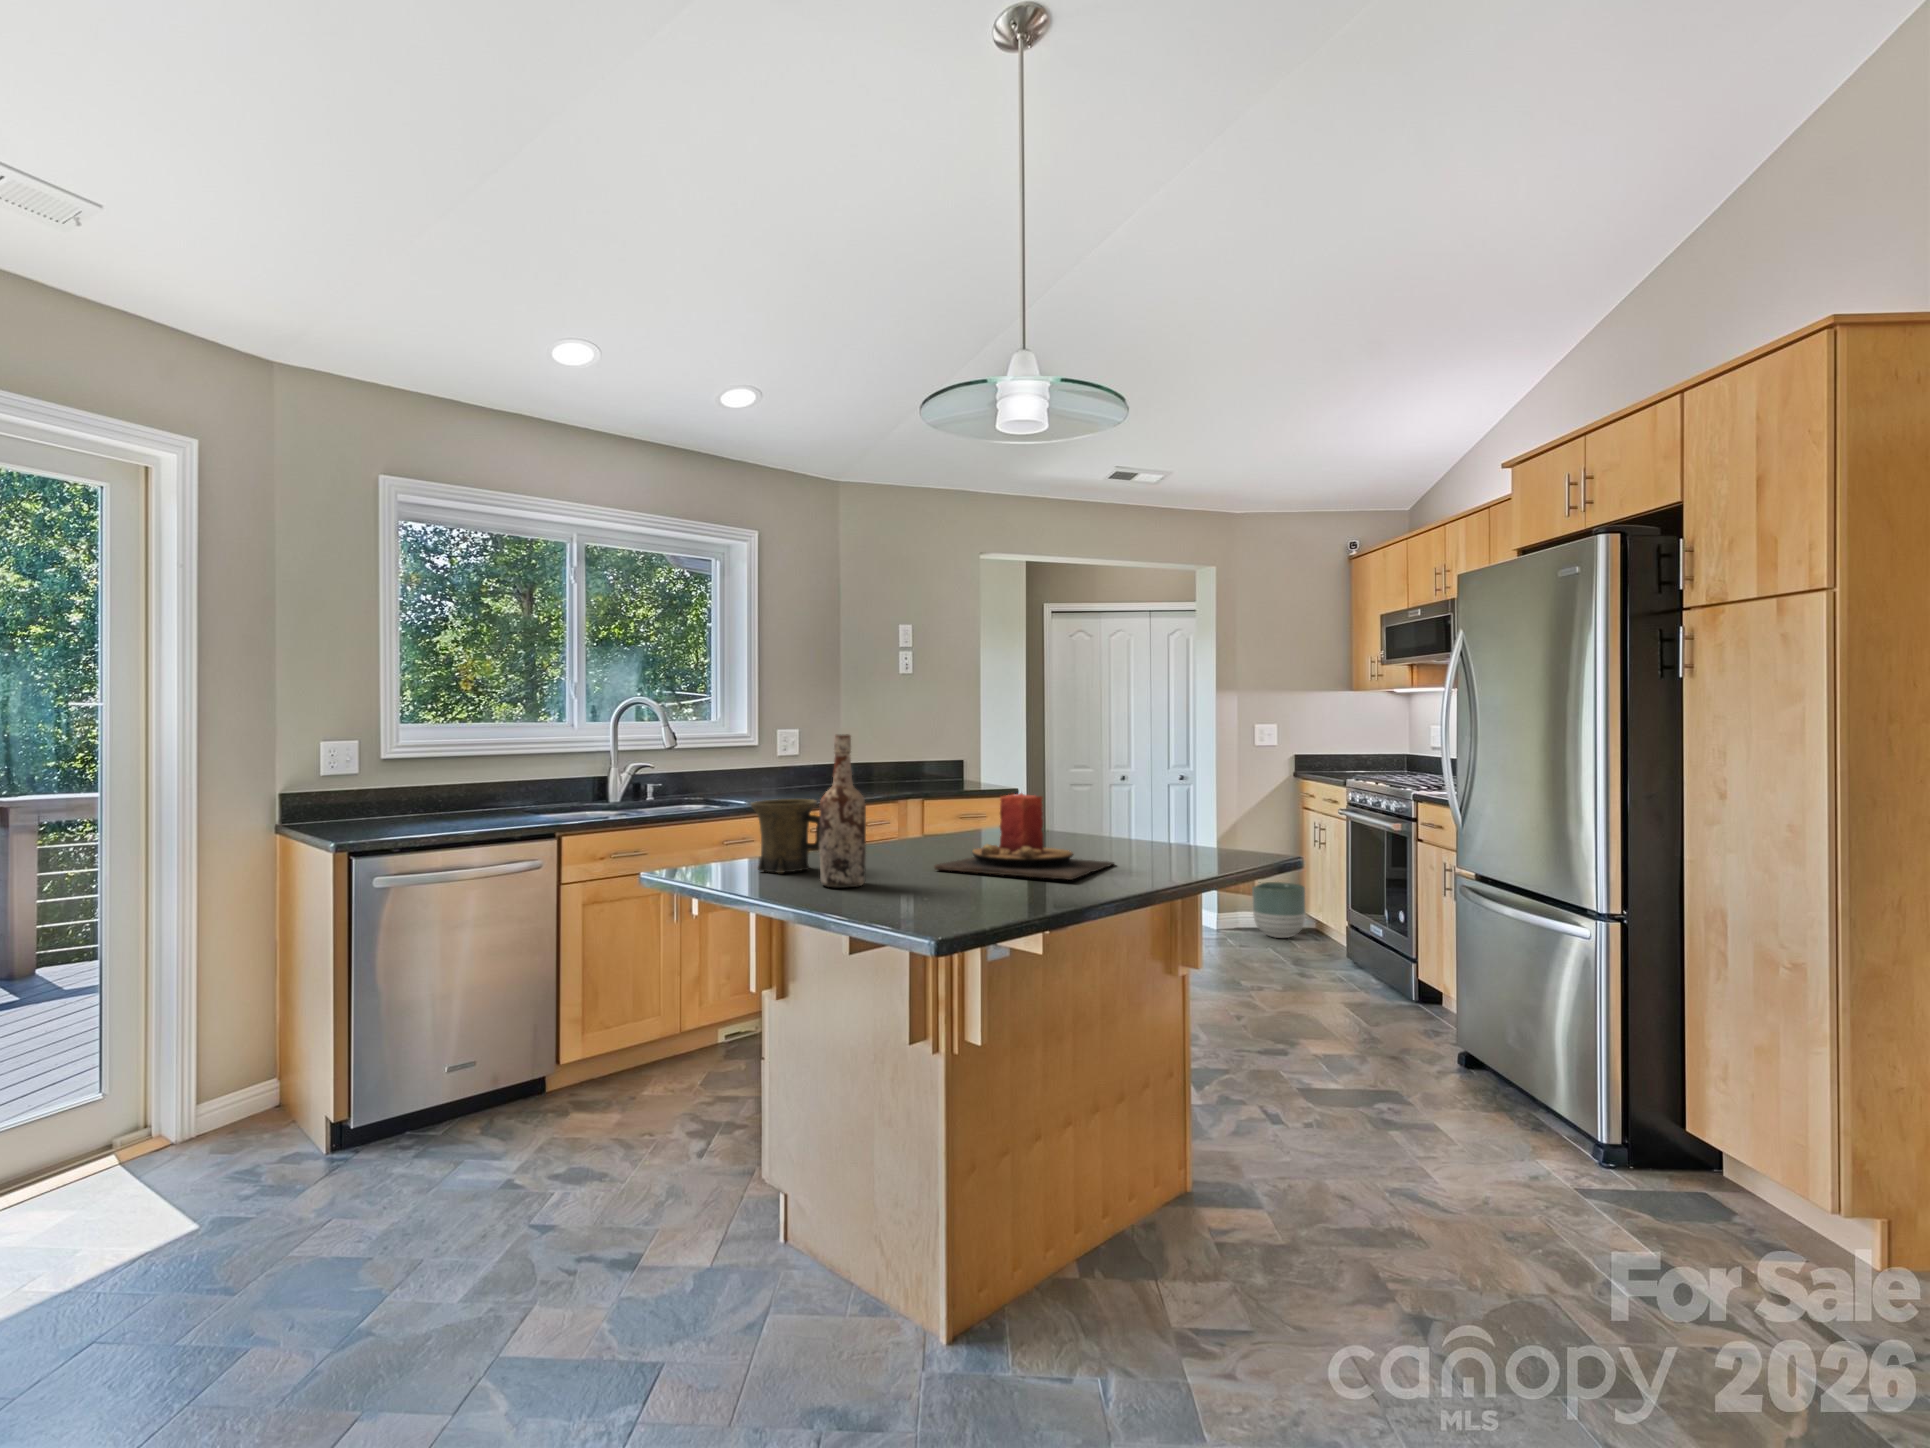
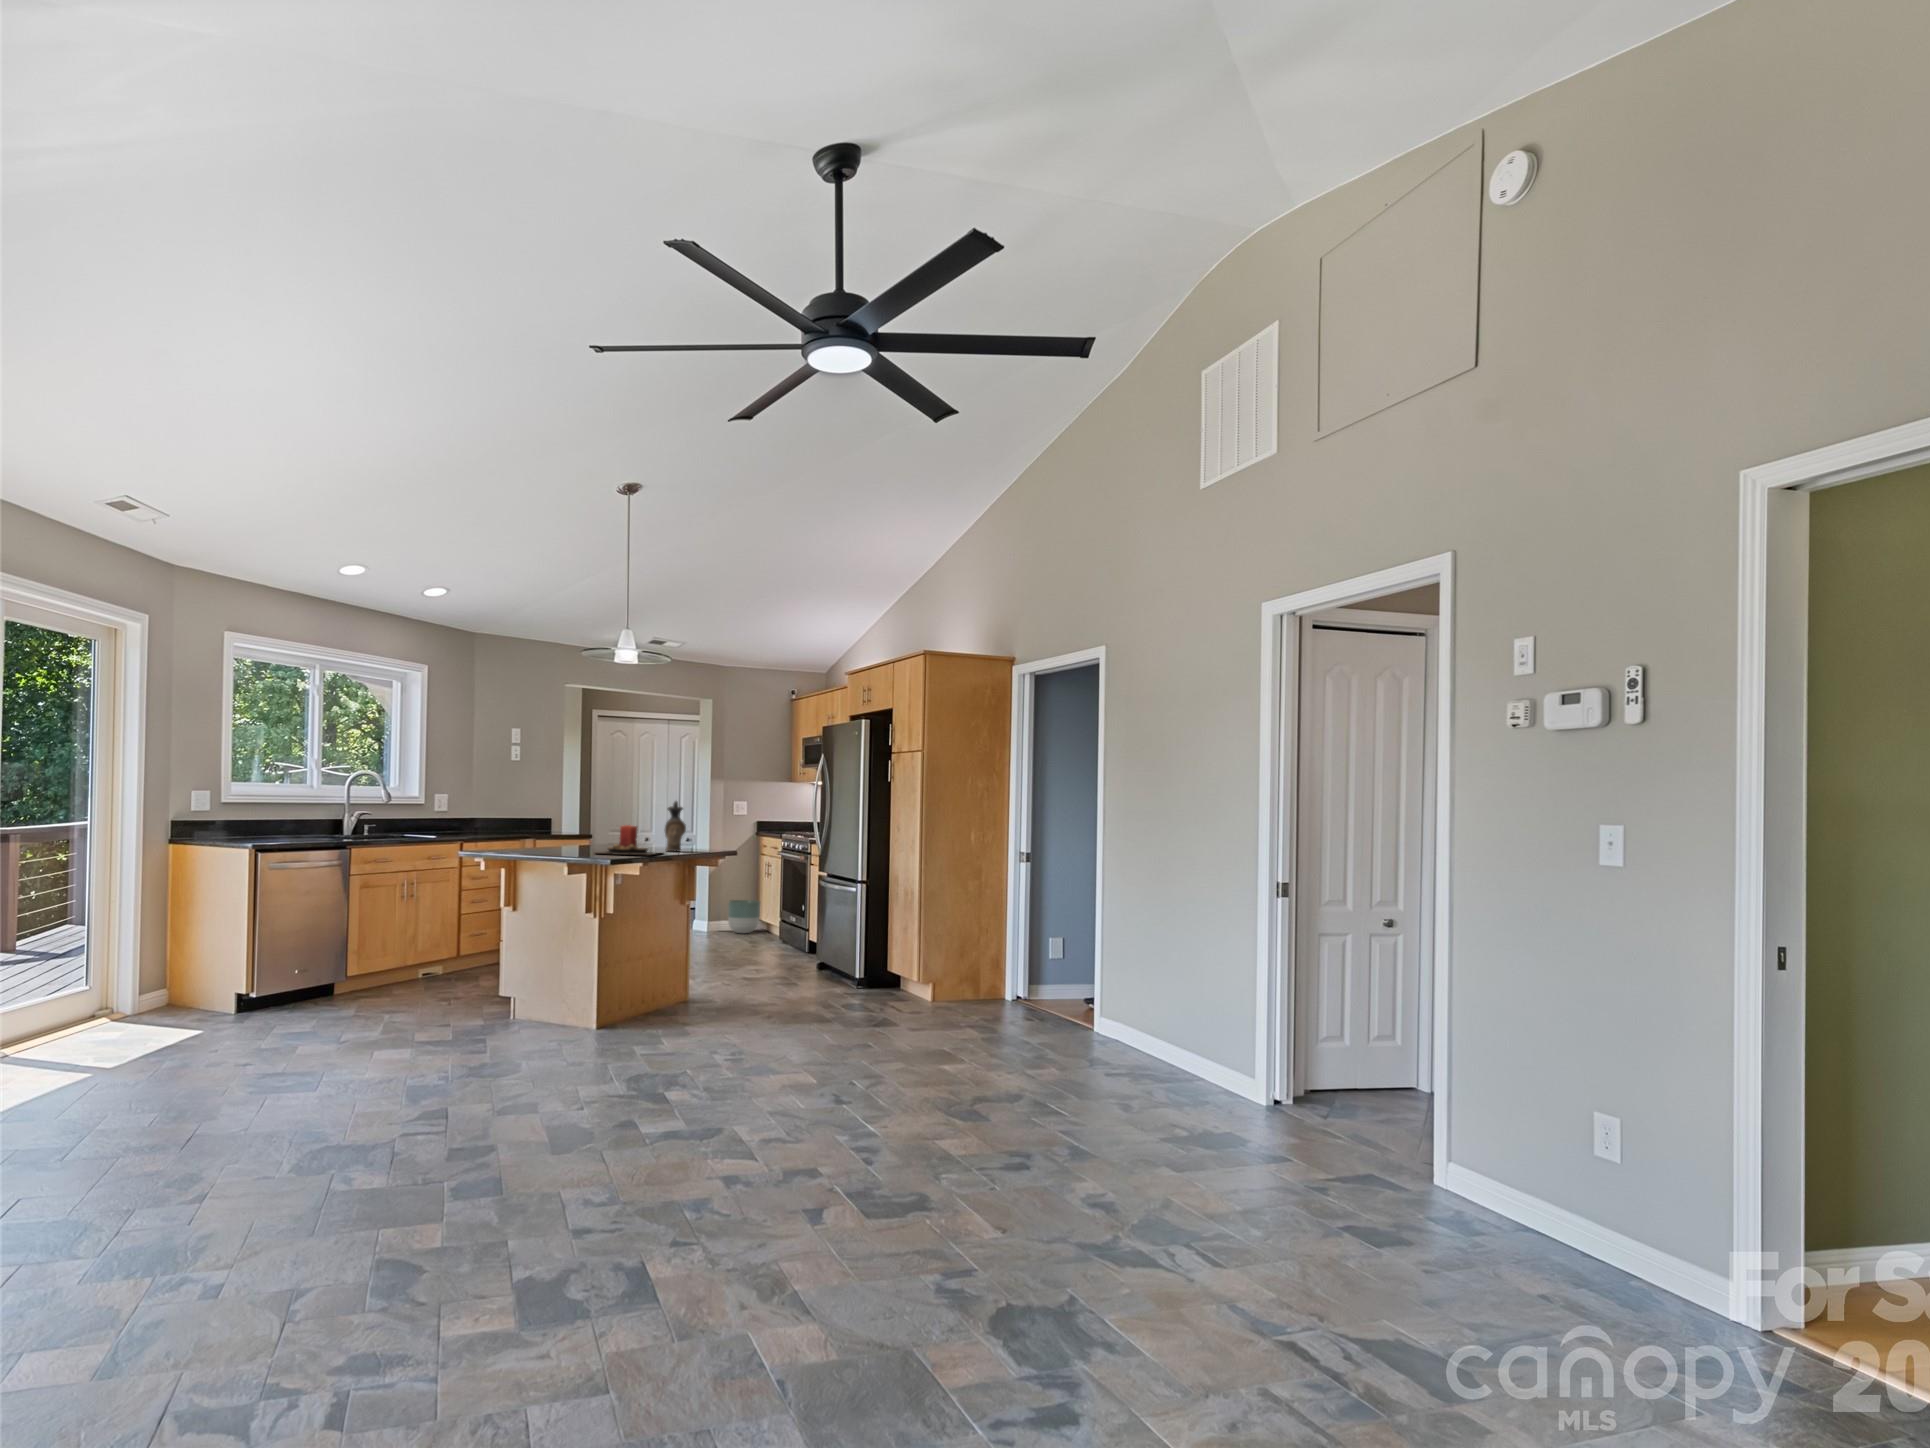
ceramic pitcher: none [1115,729,1167,853] -> present [664,801,686,851]
wine bottle: present [819,734,866,888] -> none [554,799,574,857]
mug: present [751,799,820,873] -> none [517,826,550,854]

